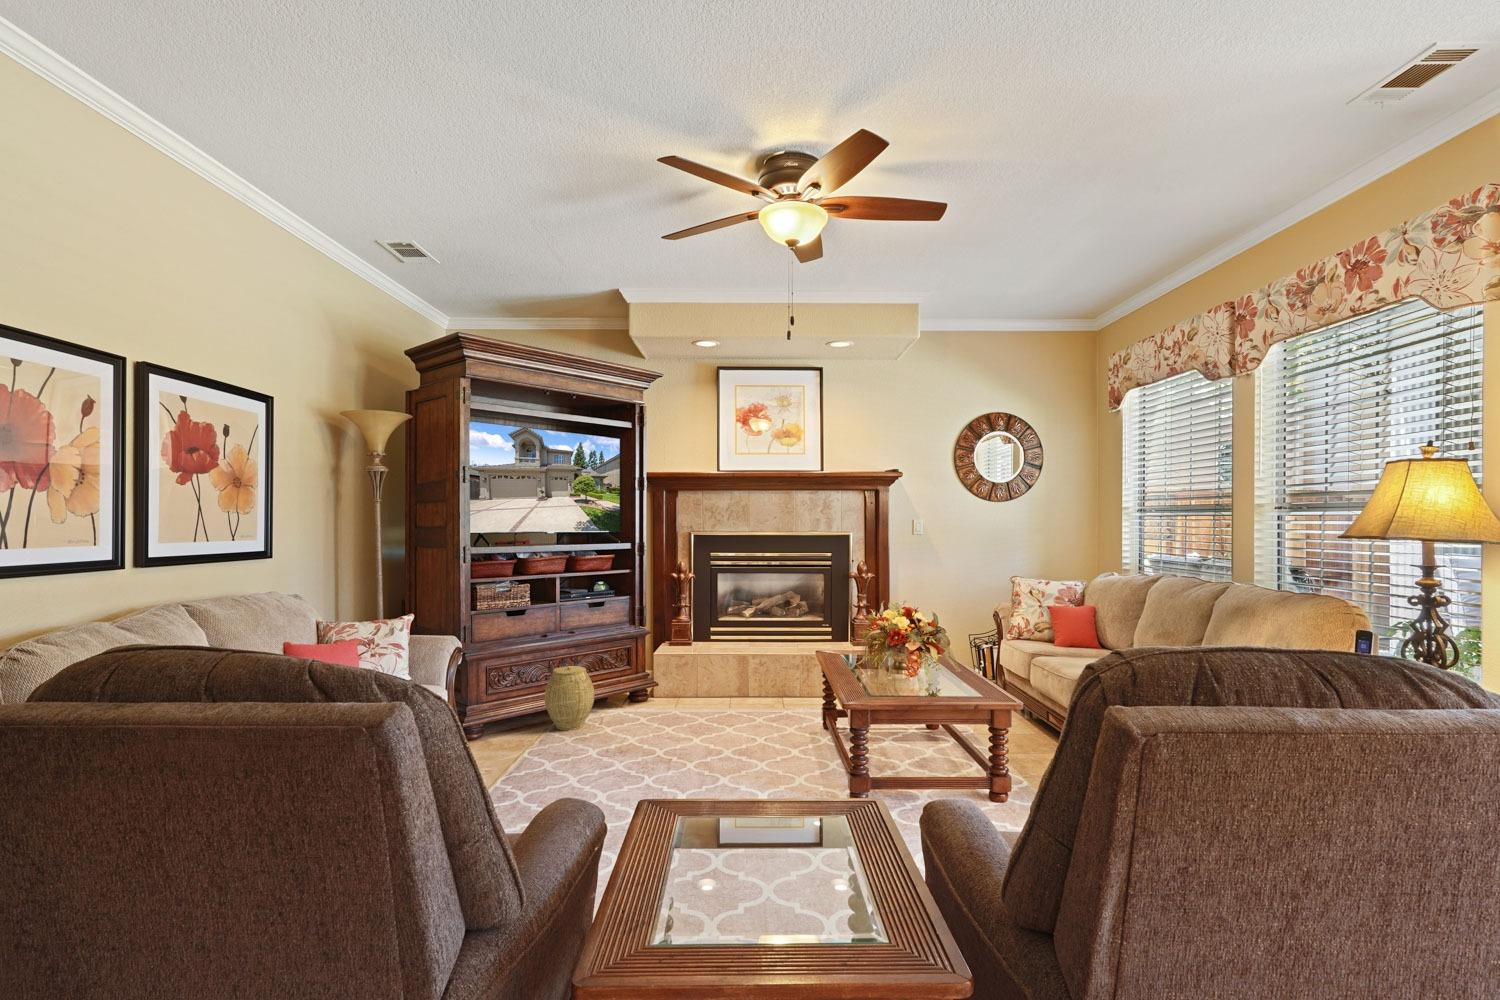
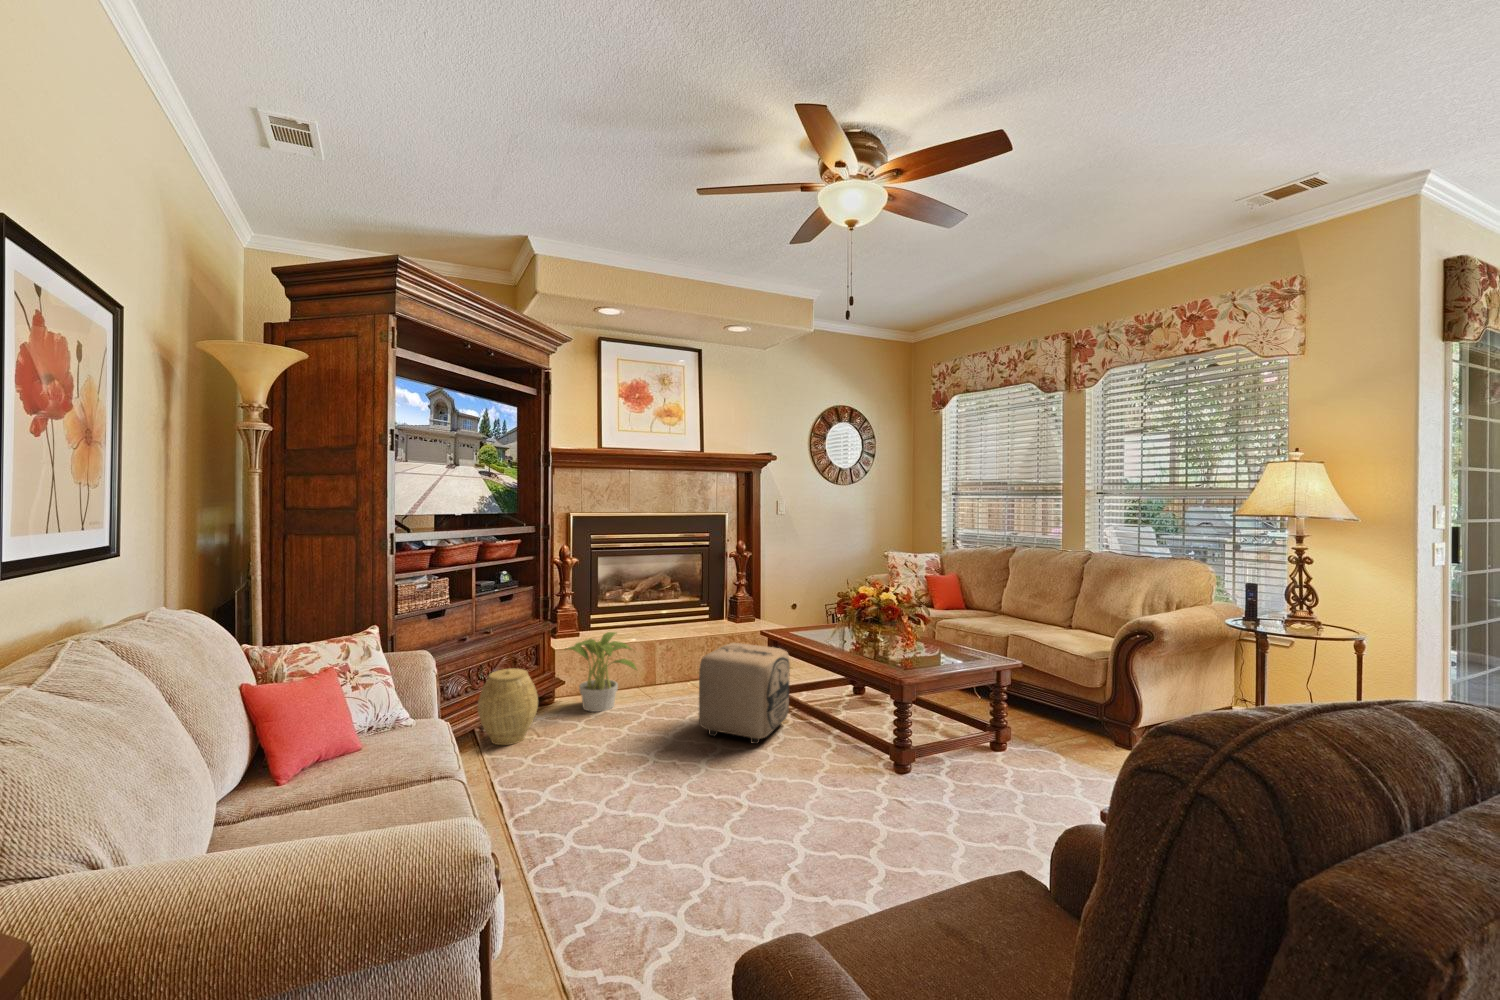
potted plant: none [634,644,700,716] -> present [567,632,637,712]
ottoman: none [712,662,807,761] -> present [699,643,790,744]

